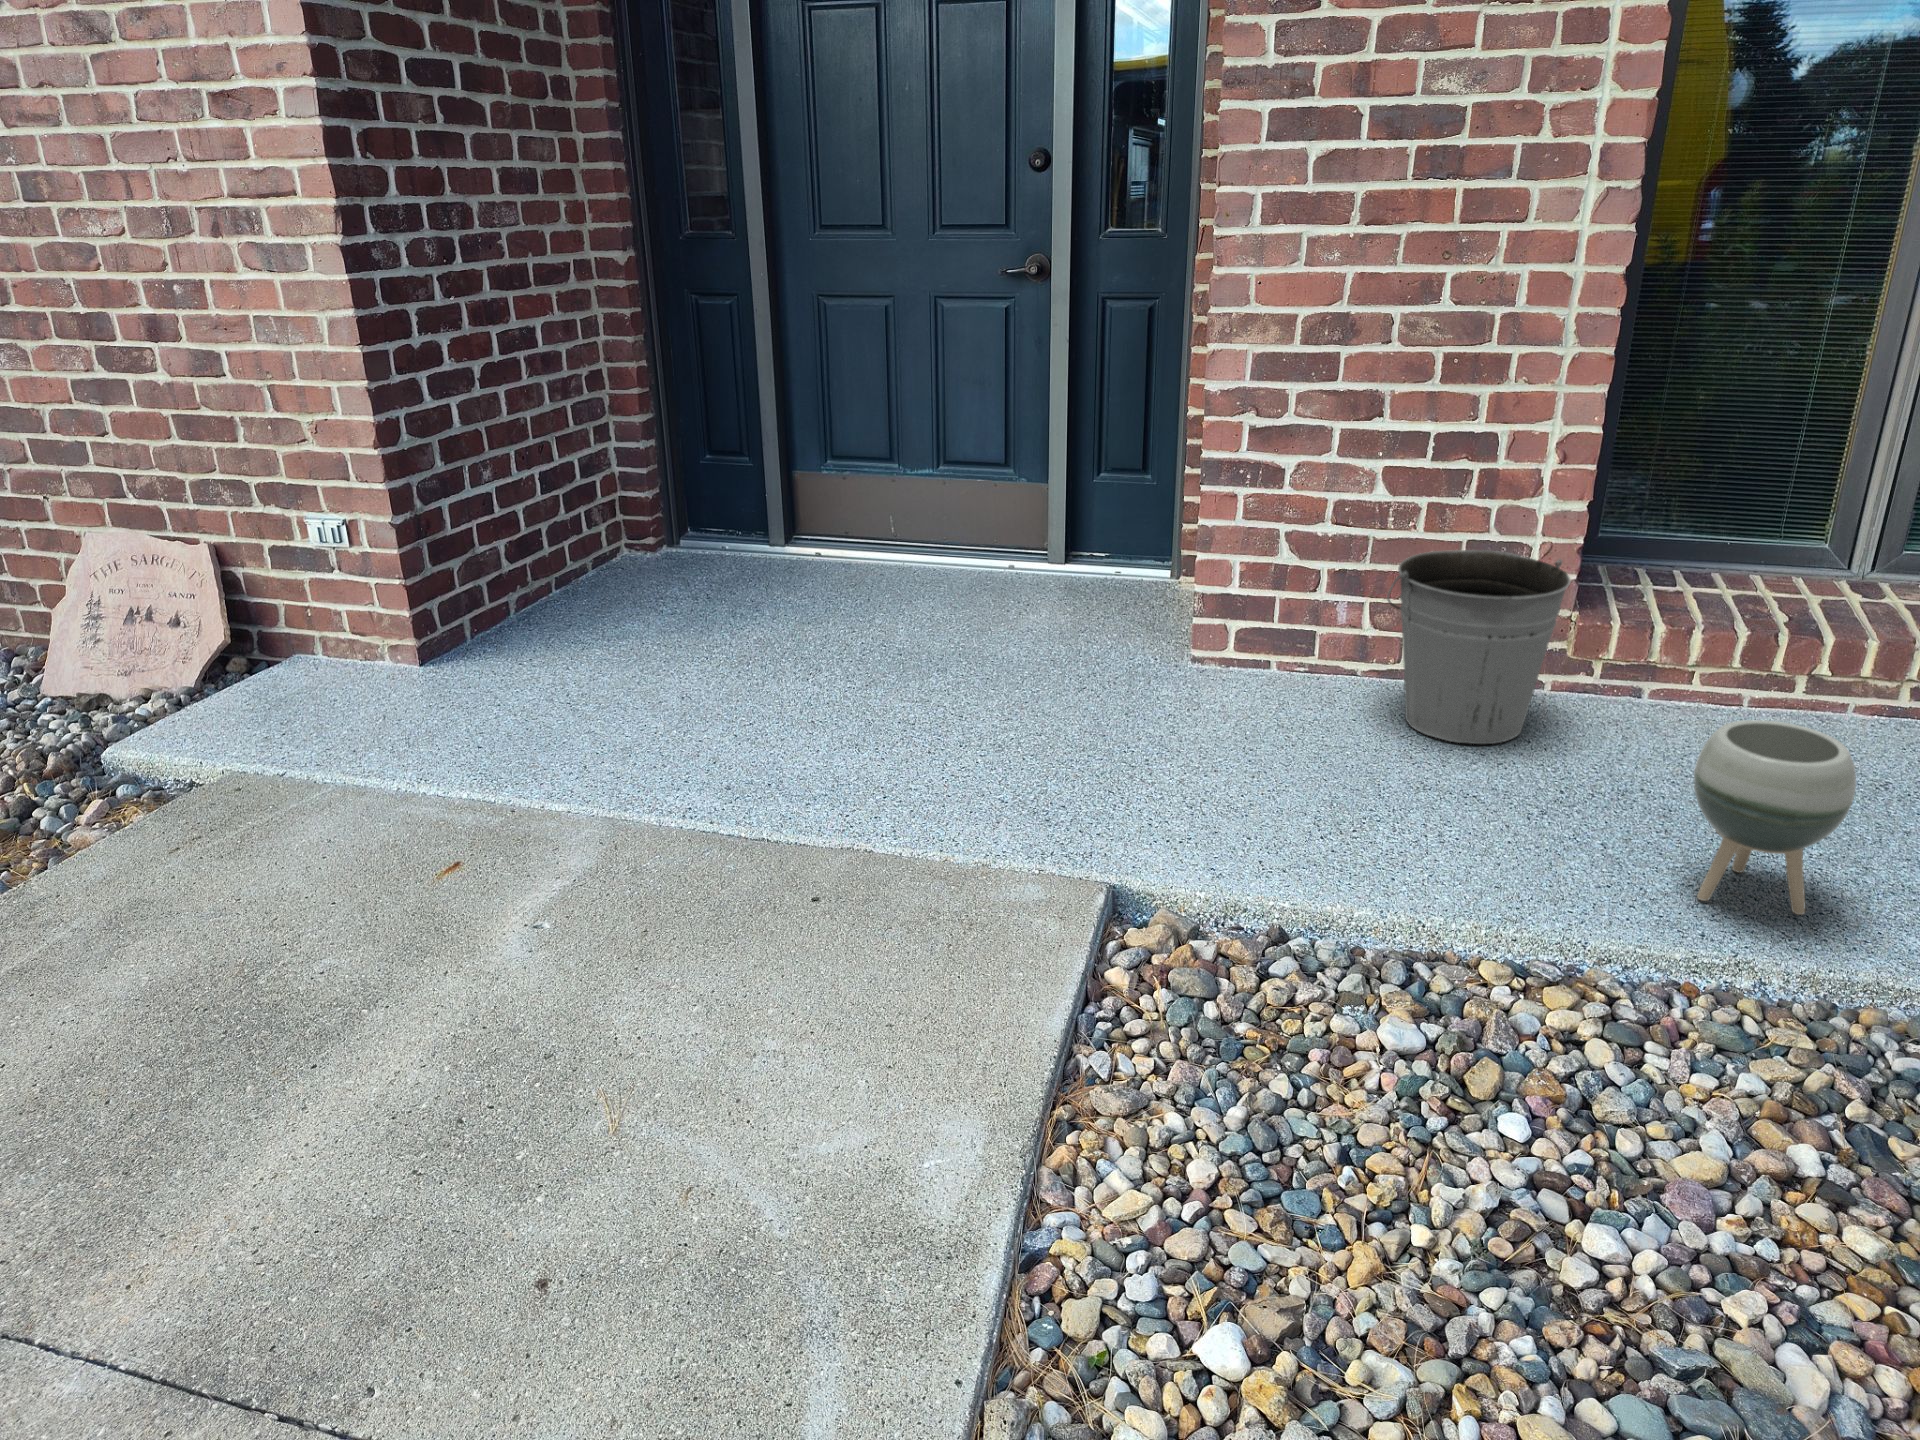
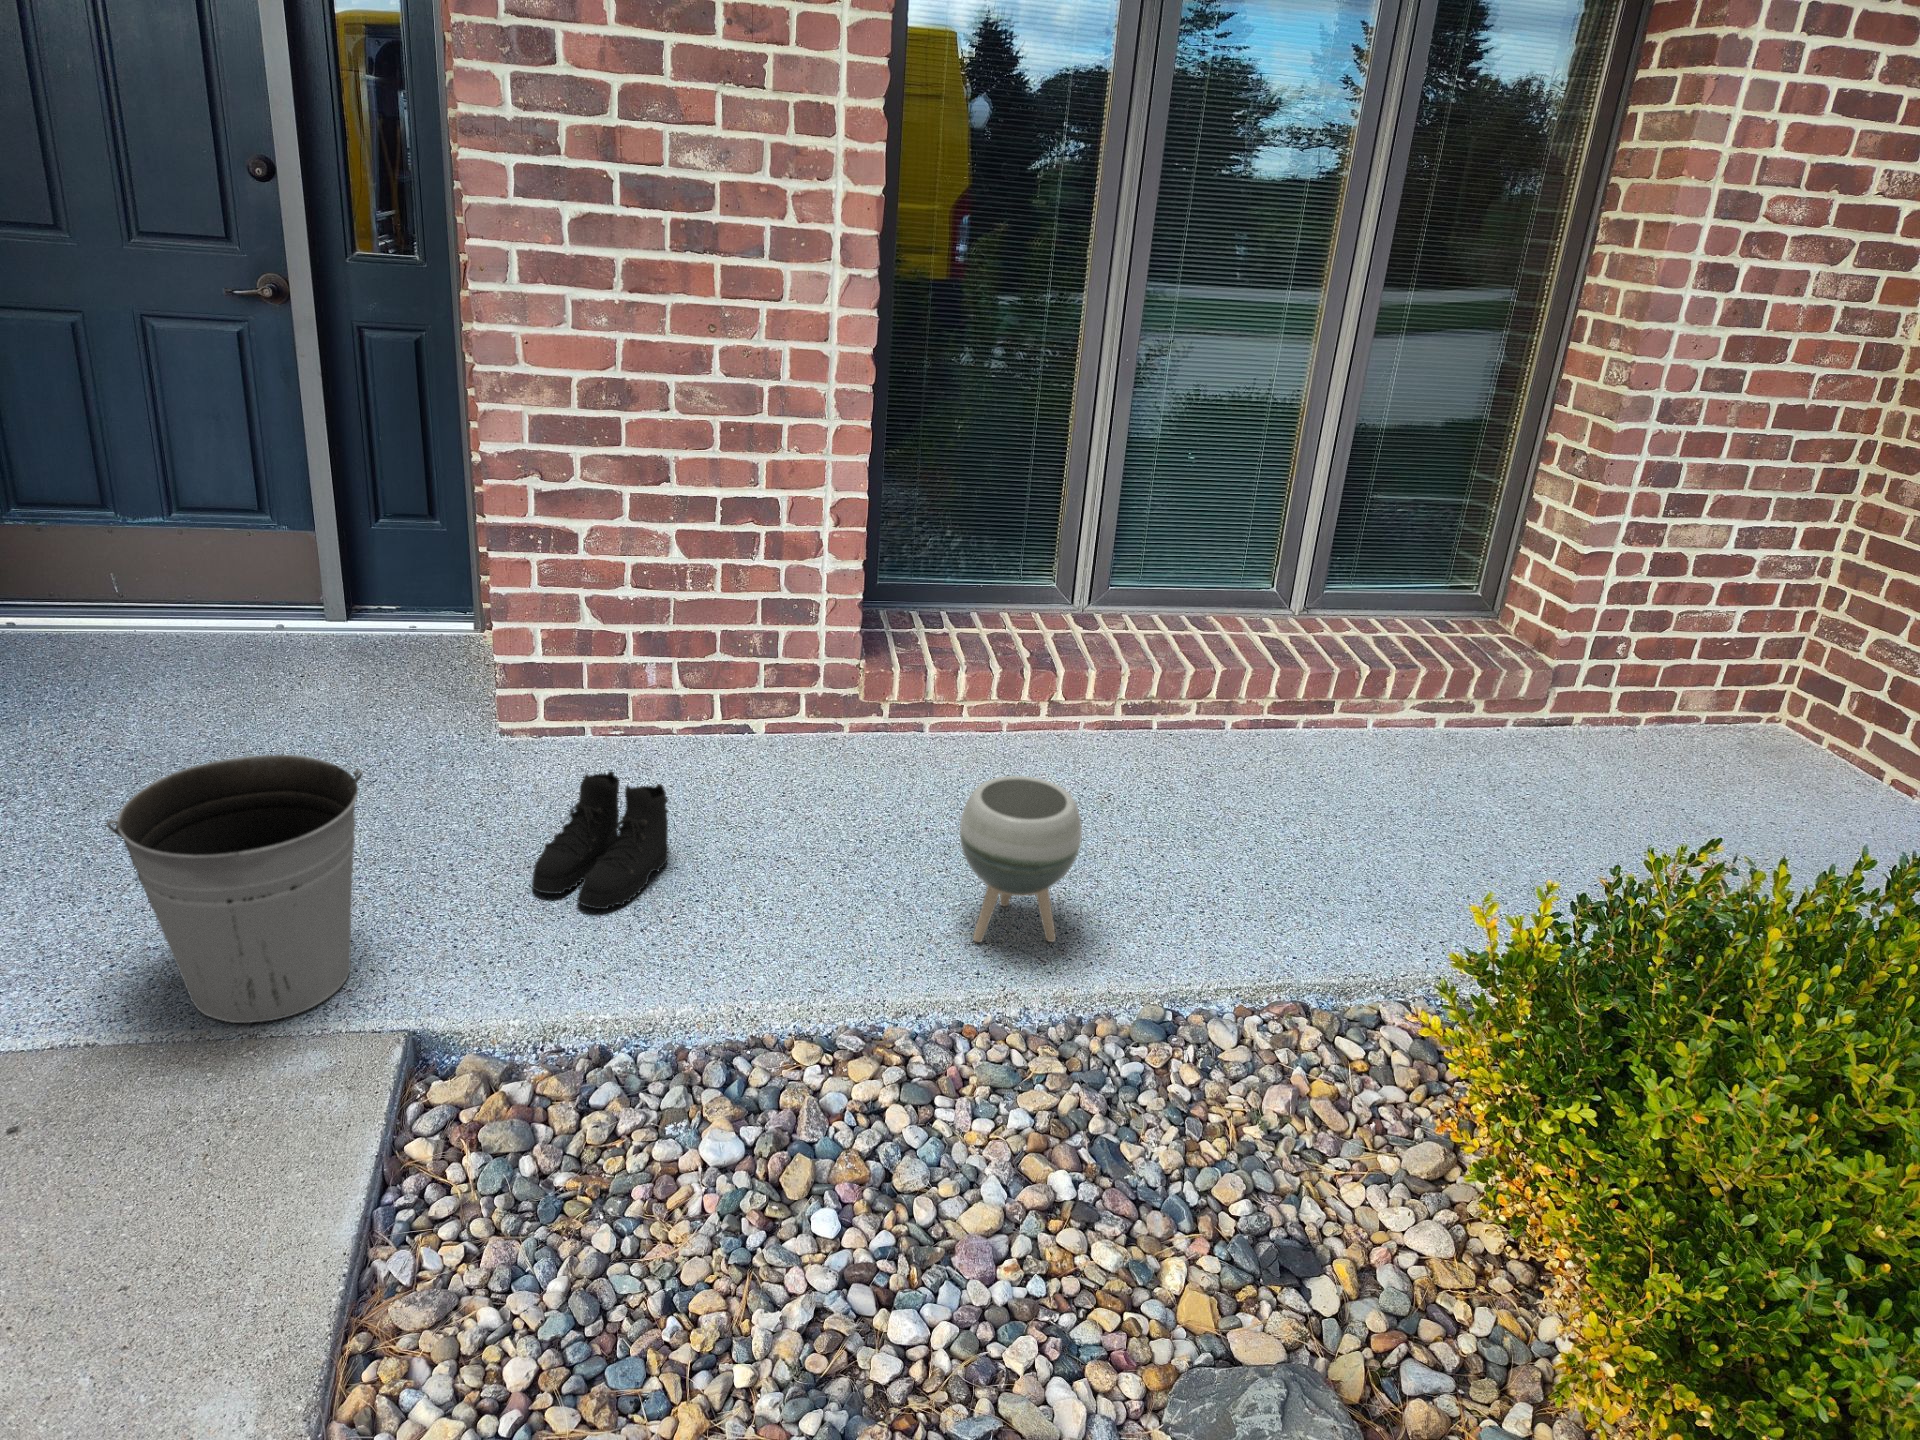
bucket: present [1387,550,1571,744] -> present [106,755,363,1023]
boots: none [1221,684,1360,812] -> present [532,771,669,909]

